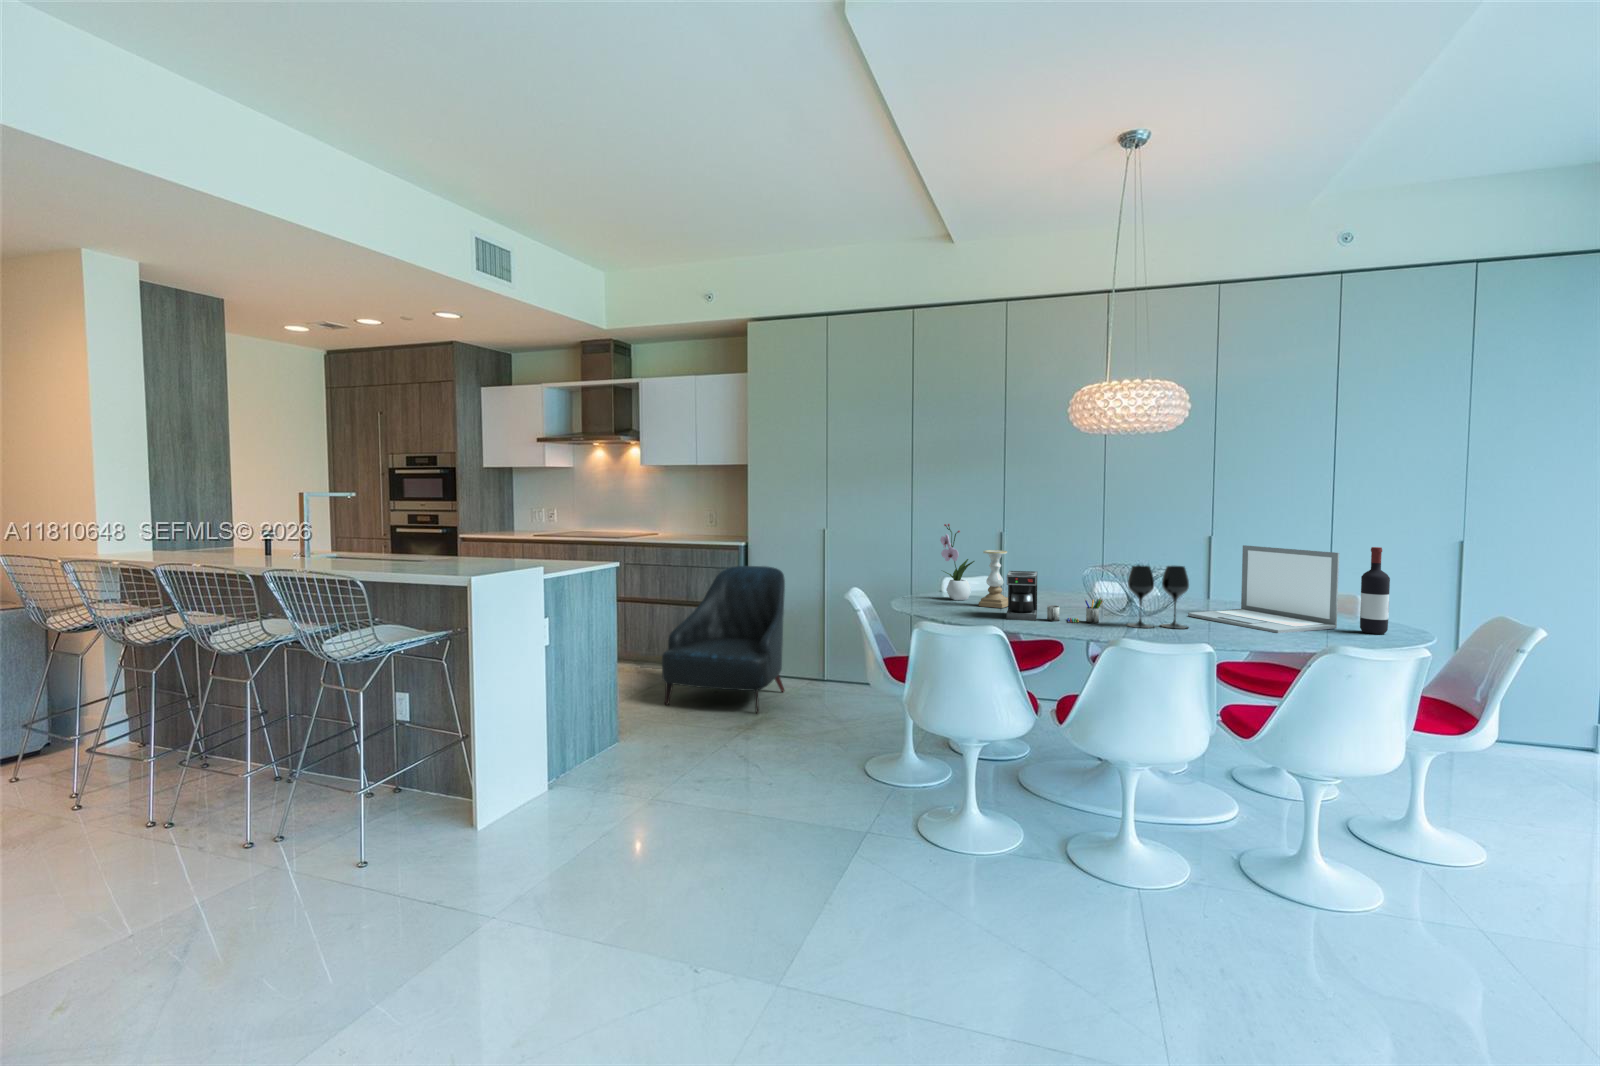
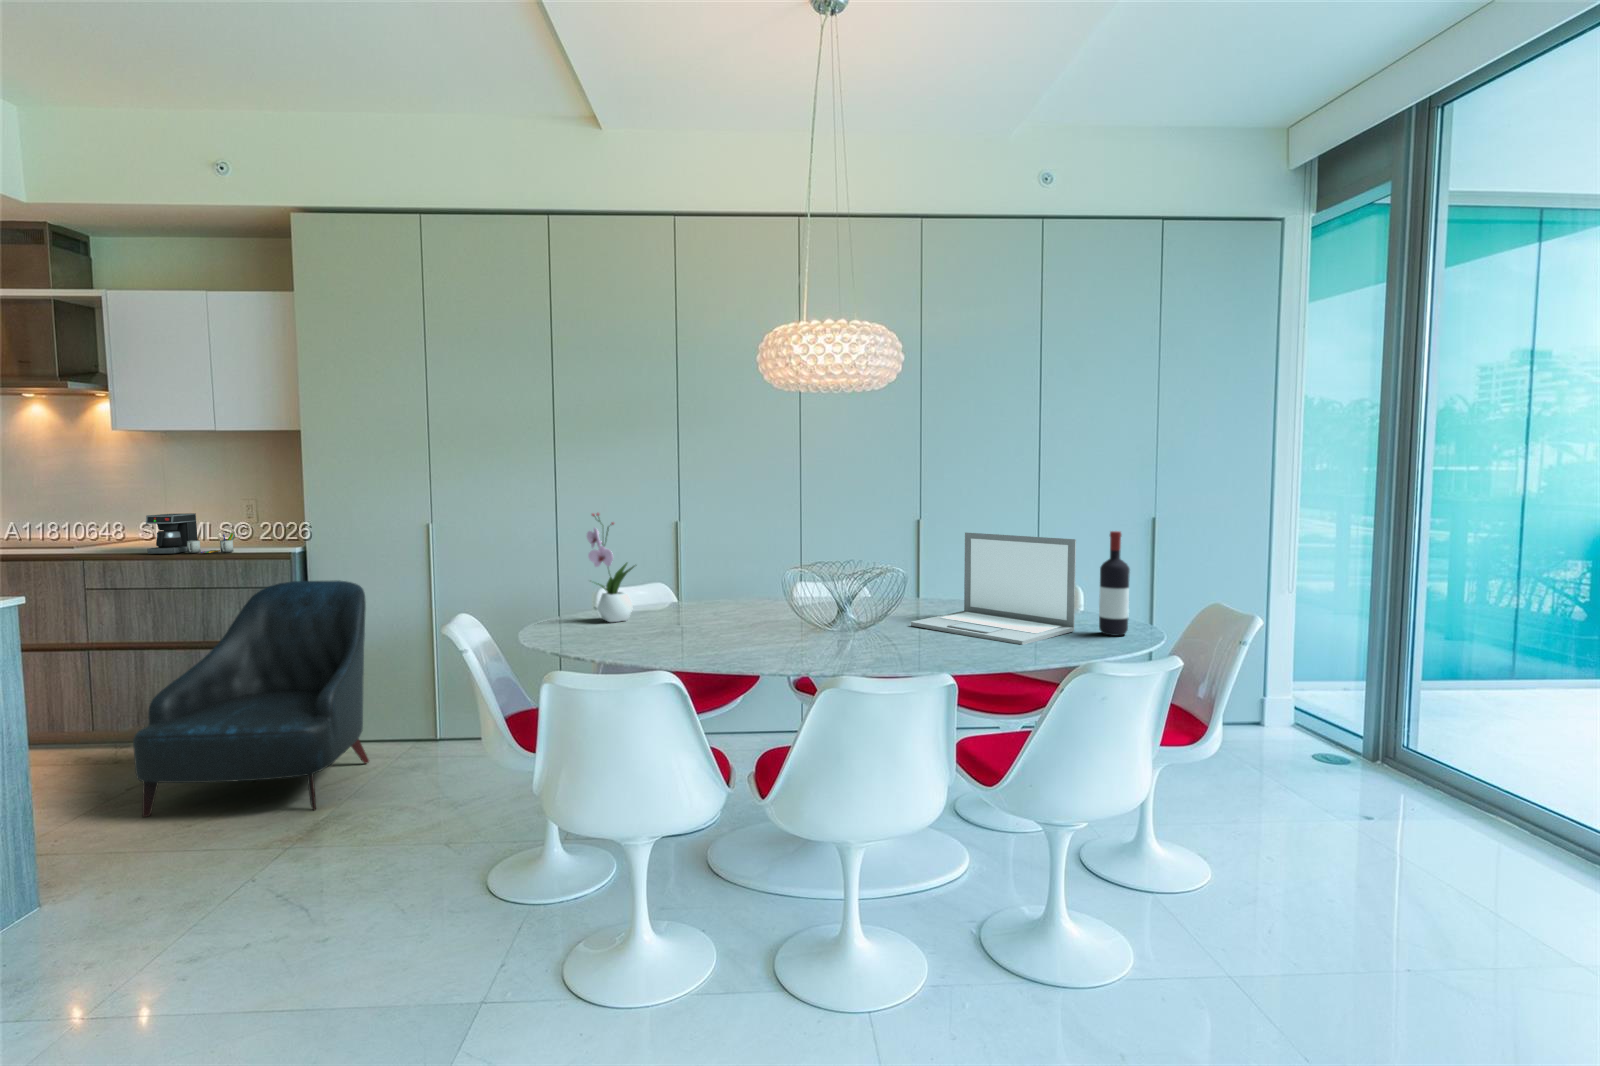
candle holder: present [979,550,1008,608] -> none [643,549,689,632]
wine glass: present [1127,565,1189,629] -> none [845,563,922,652]
coffee maker: present [1006,571,1103,623] -> present [146,513,235,554]

